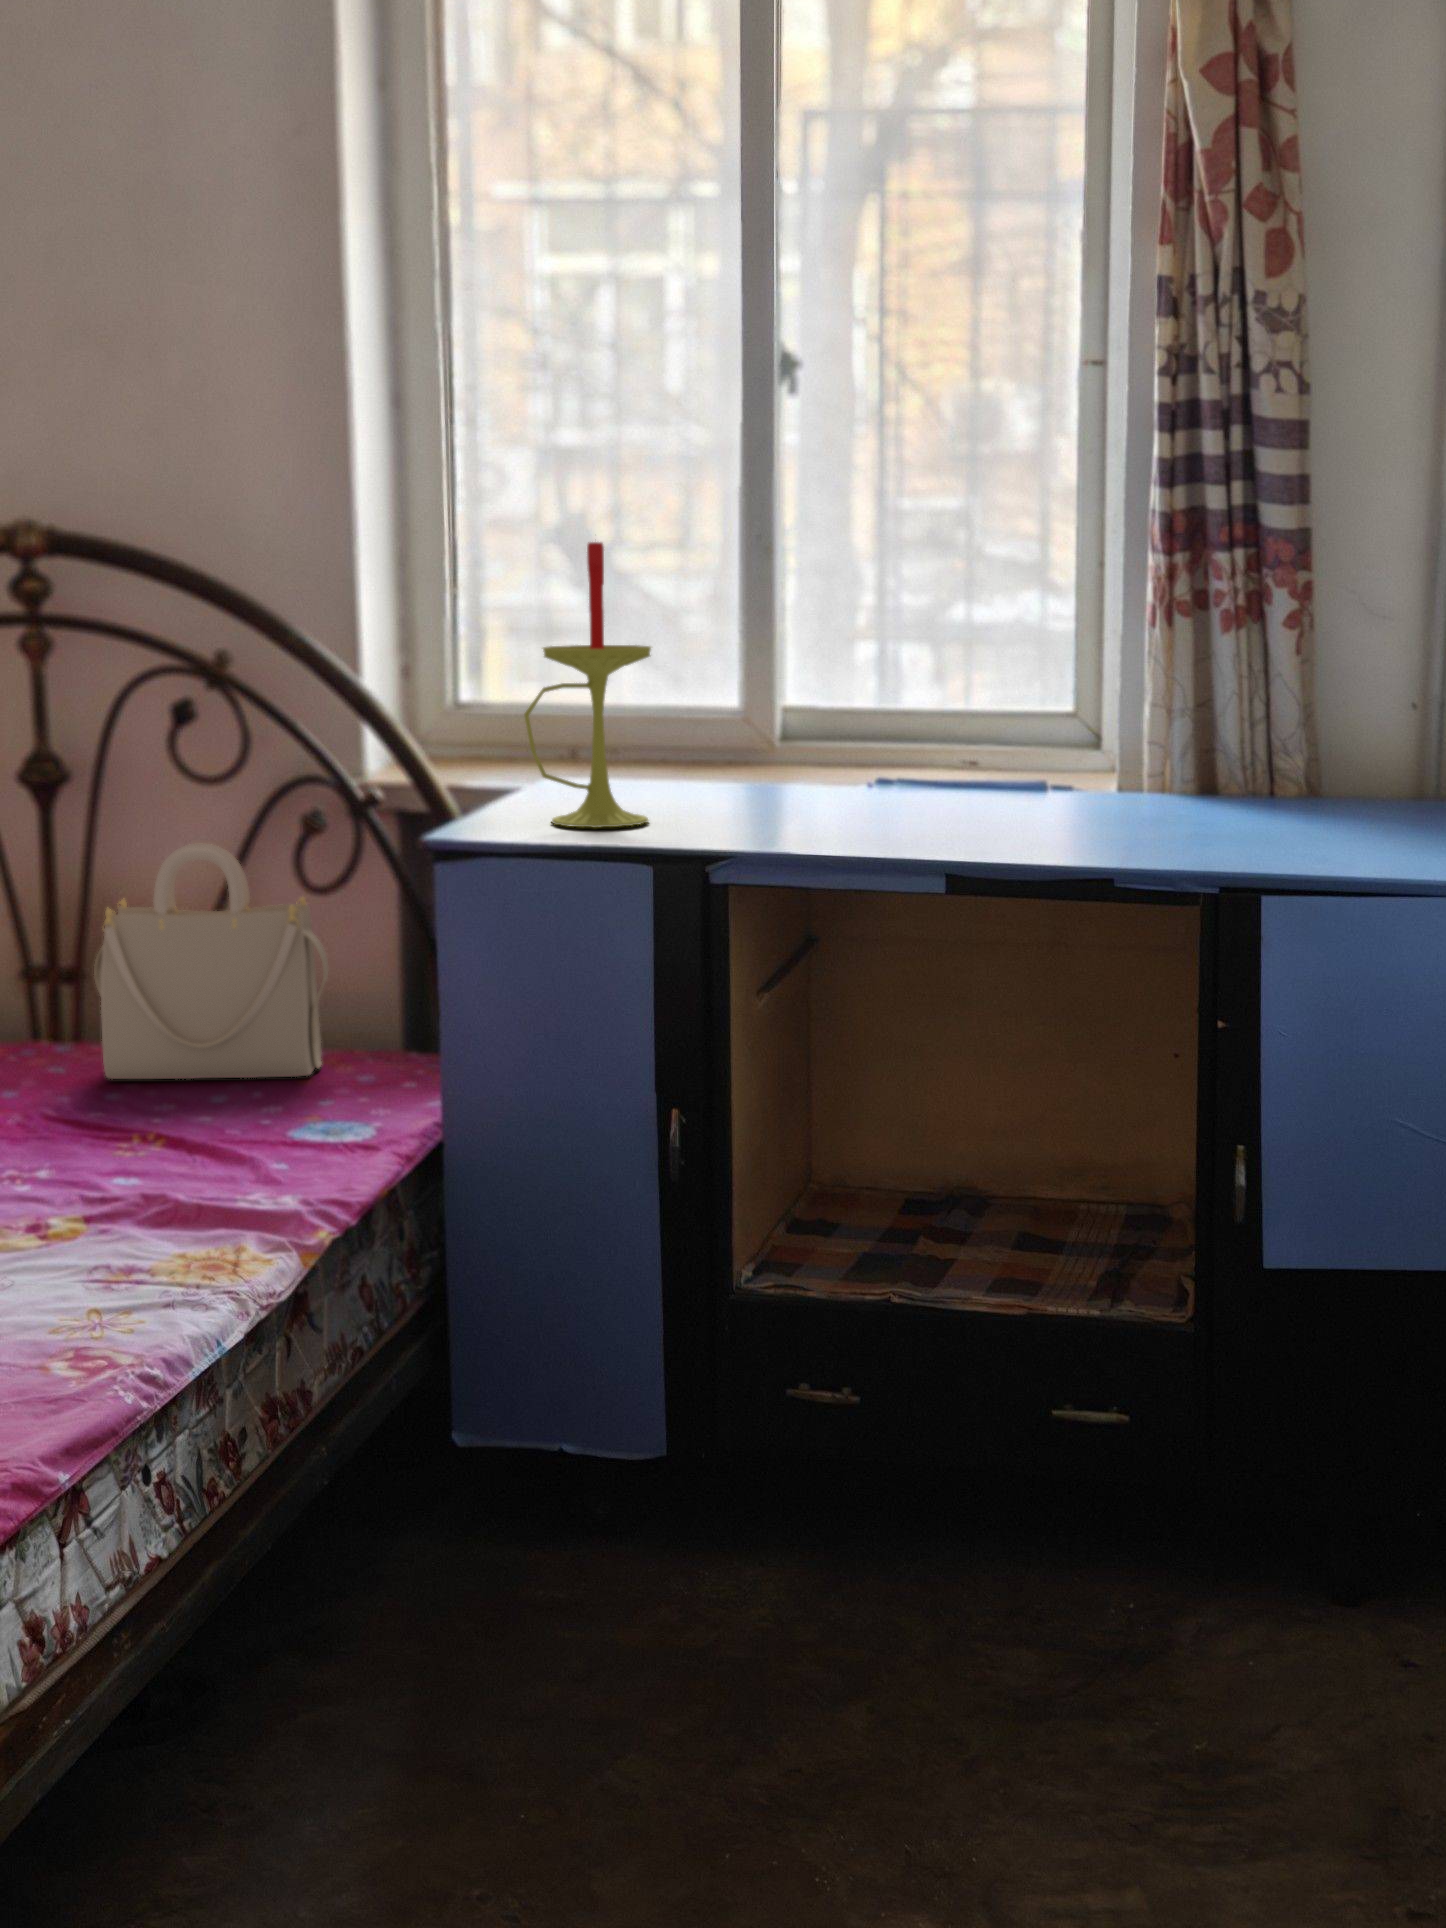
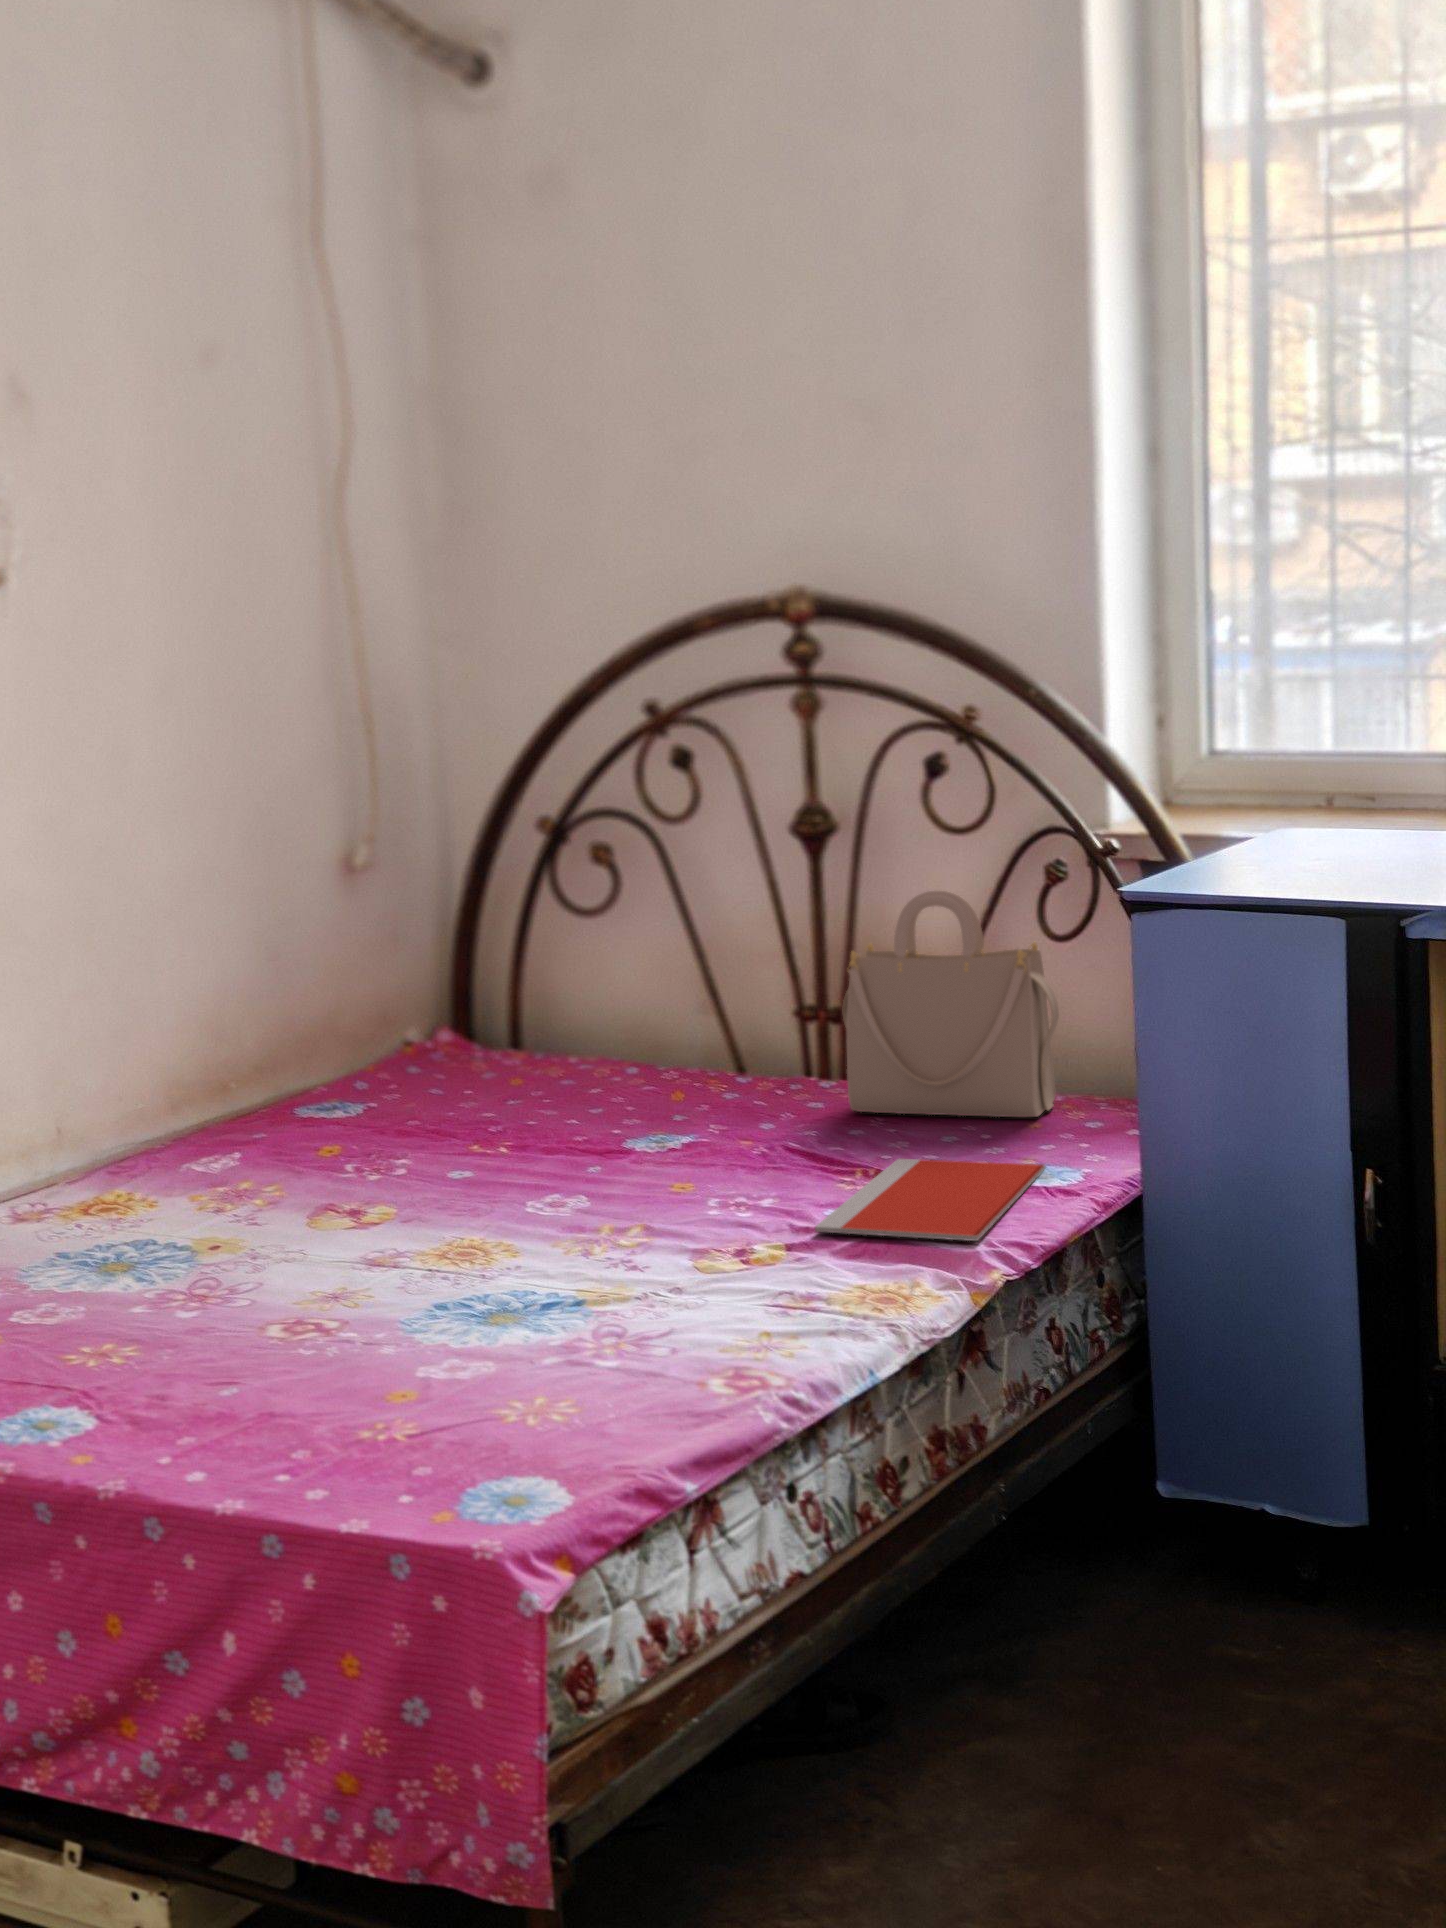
candle: present [524,542,651,828] -> none [1218,564,1362,870]
notebook: none [112,1123,335,1206] -> present [815,1158,1045,1241]

